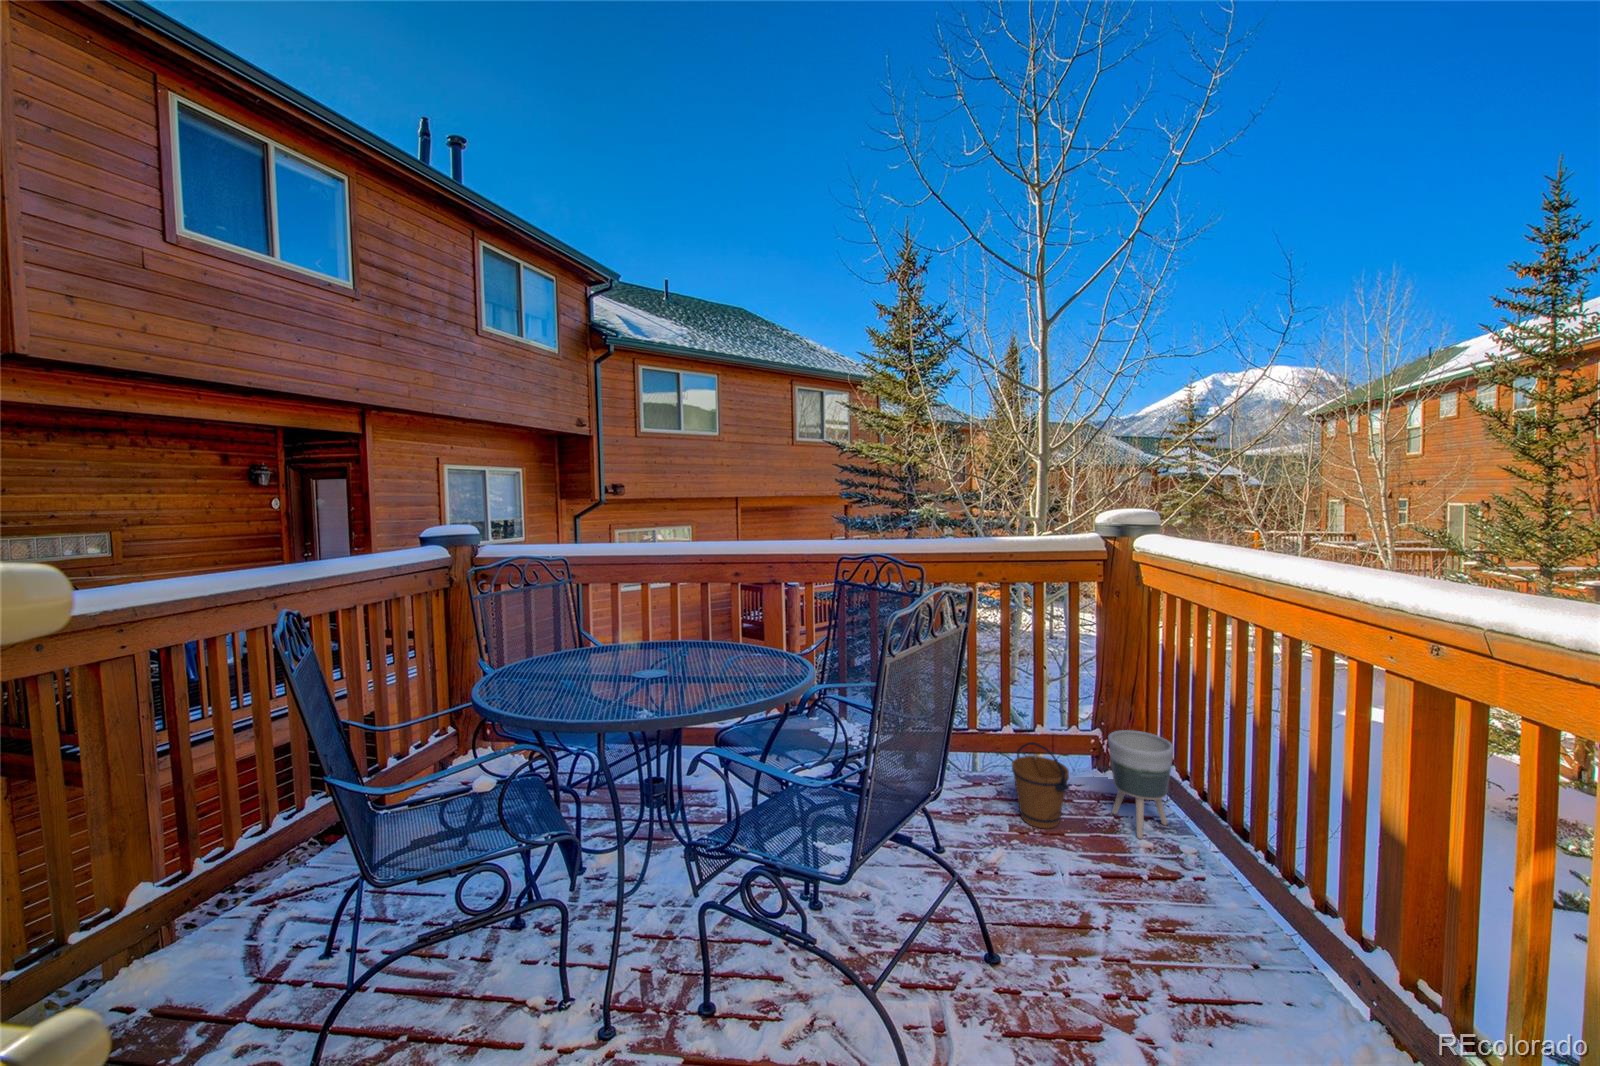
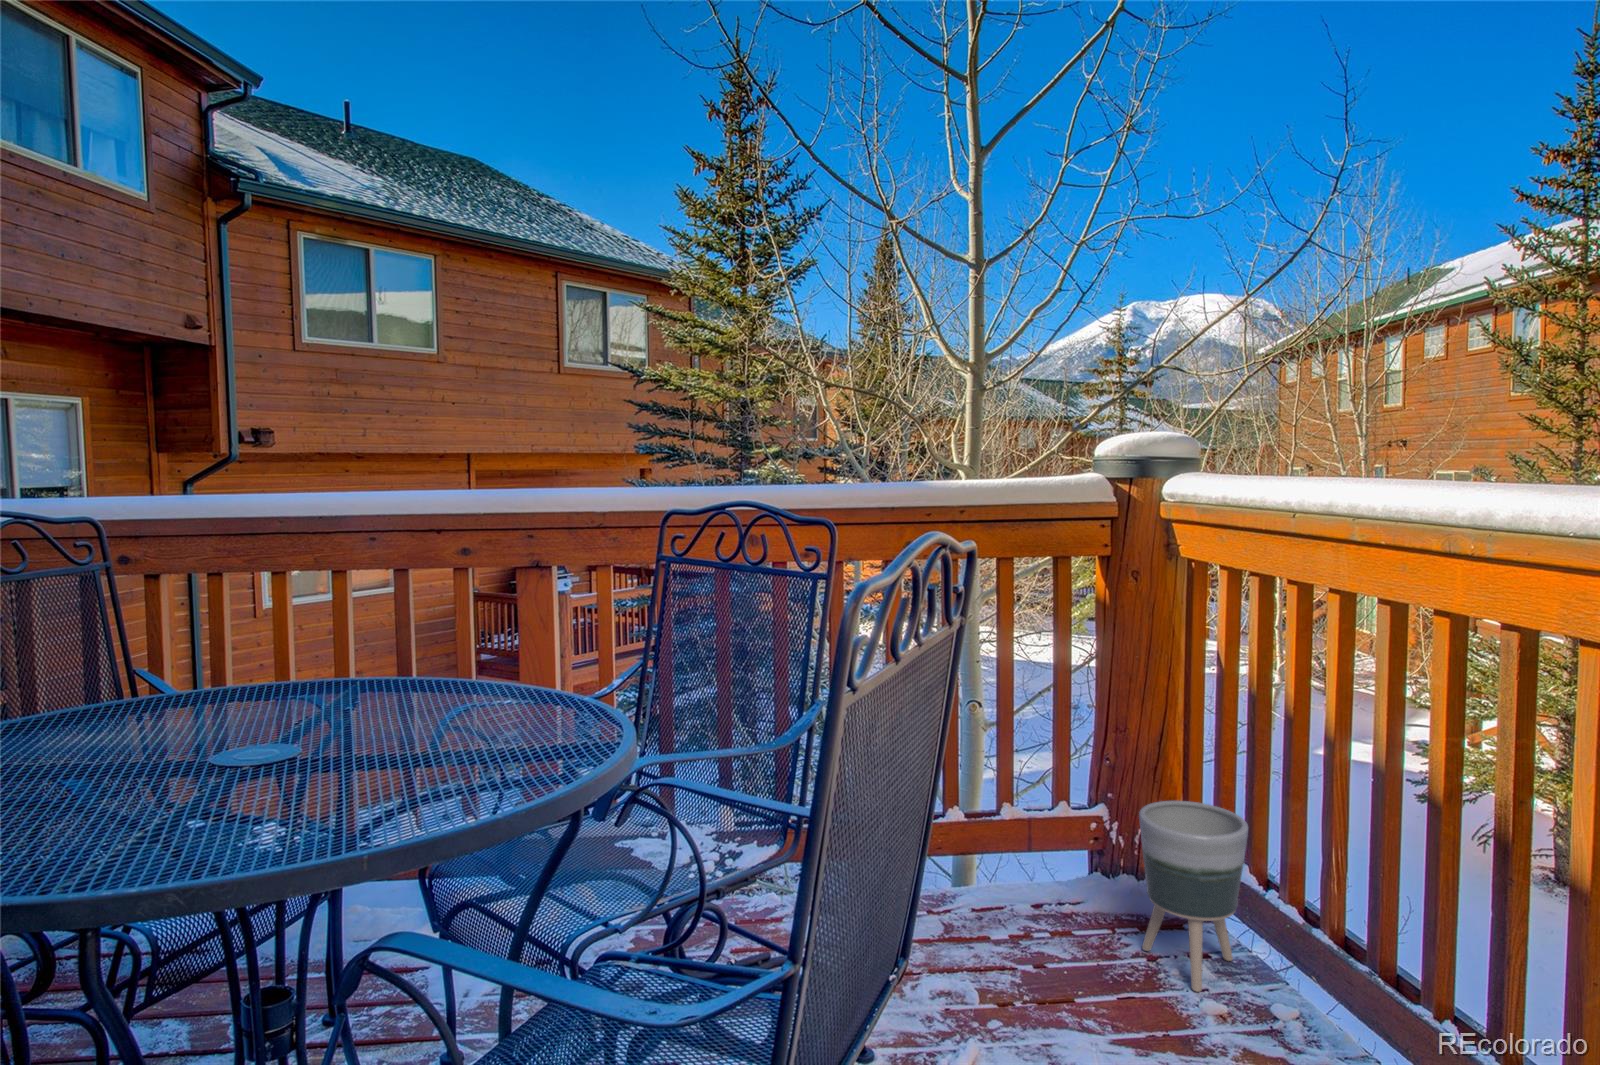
bucket: present [1012,742,1069,828] -> none [978,836,1082,994]

